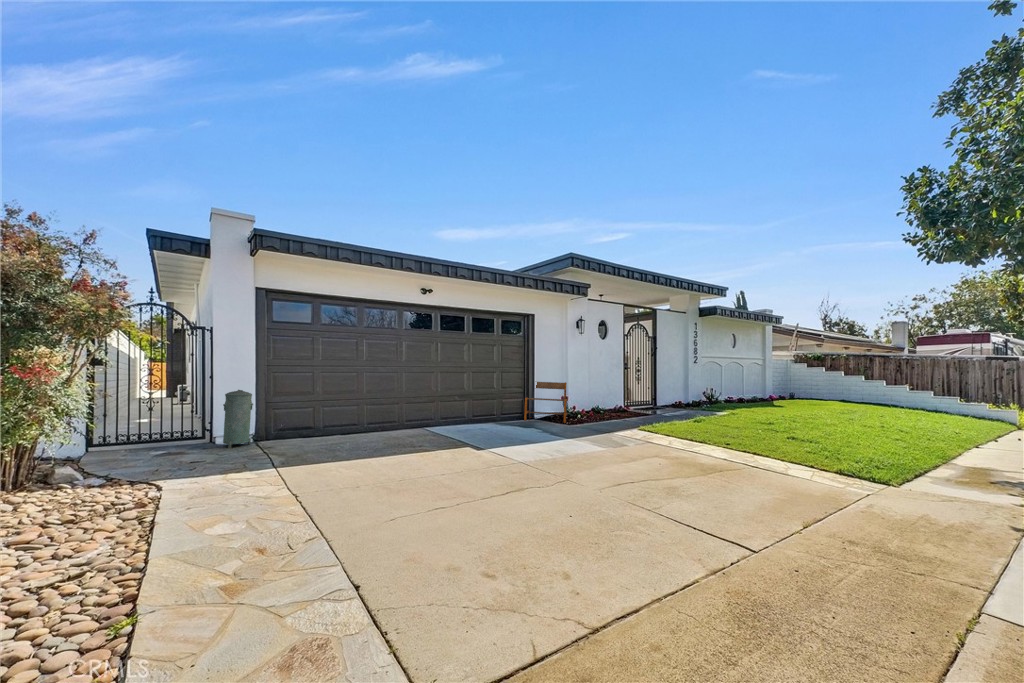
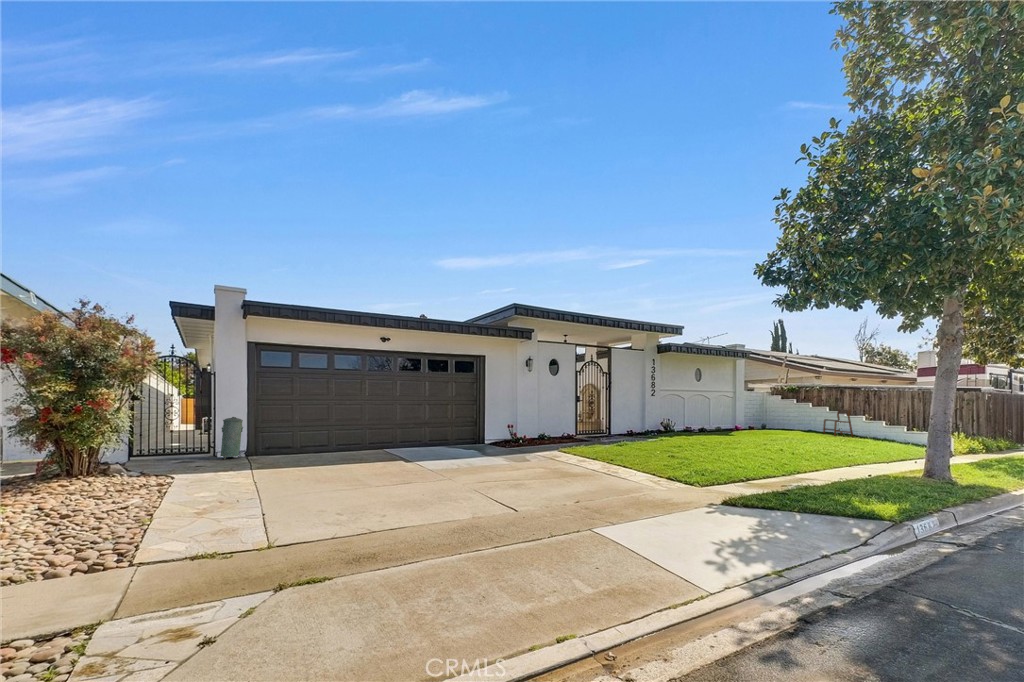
bench: present [524,382,568,423] -> present [823,409,853,437]

